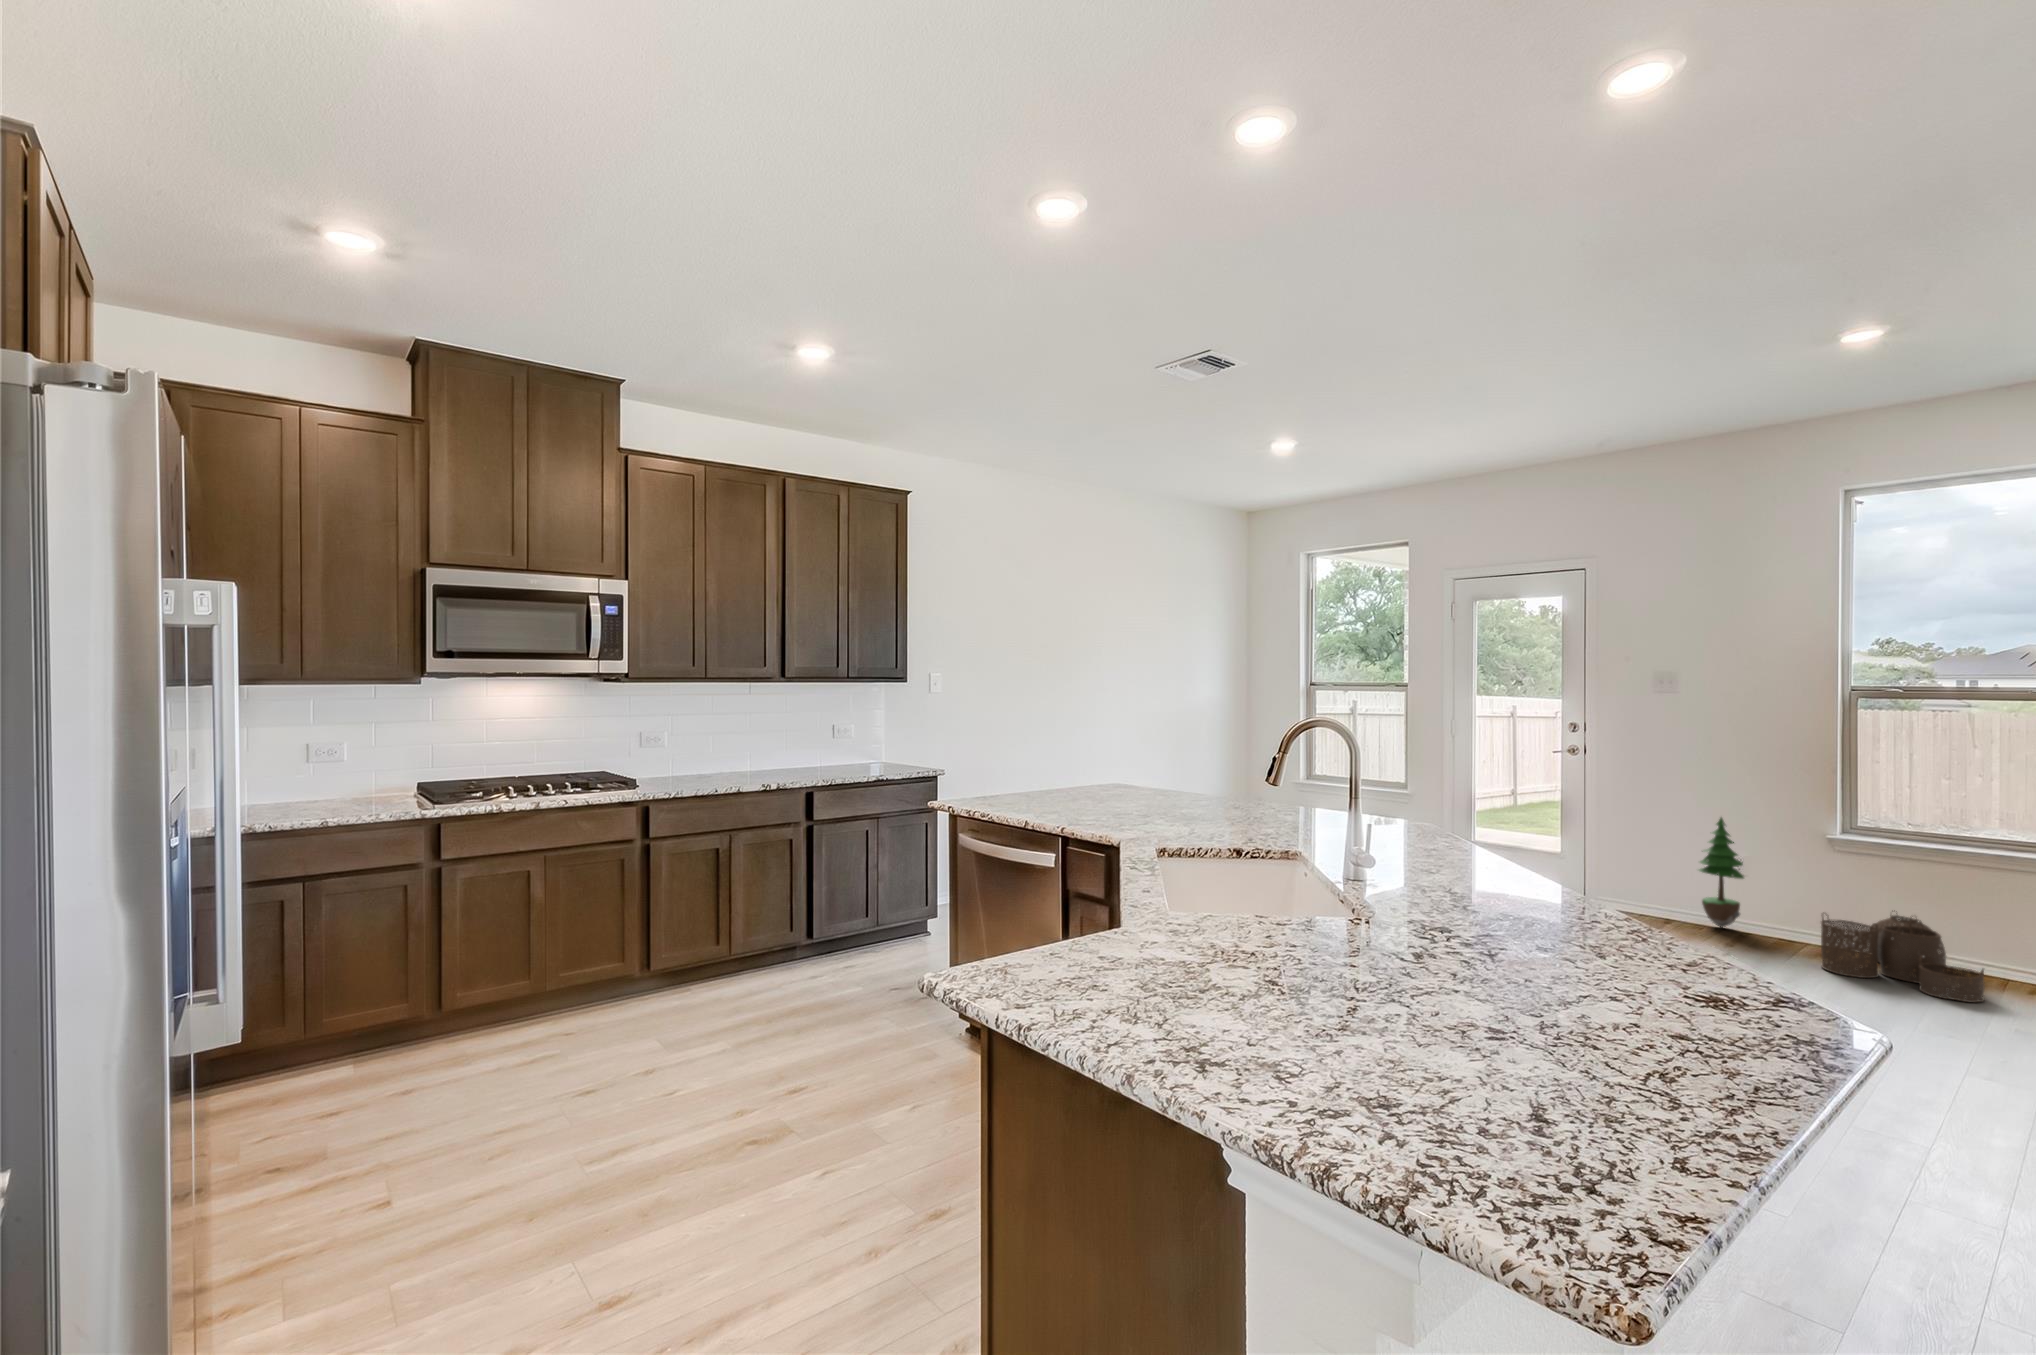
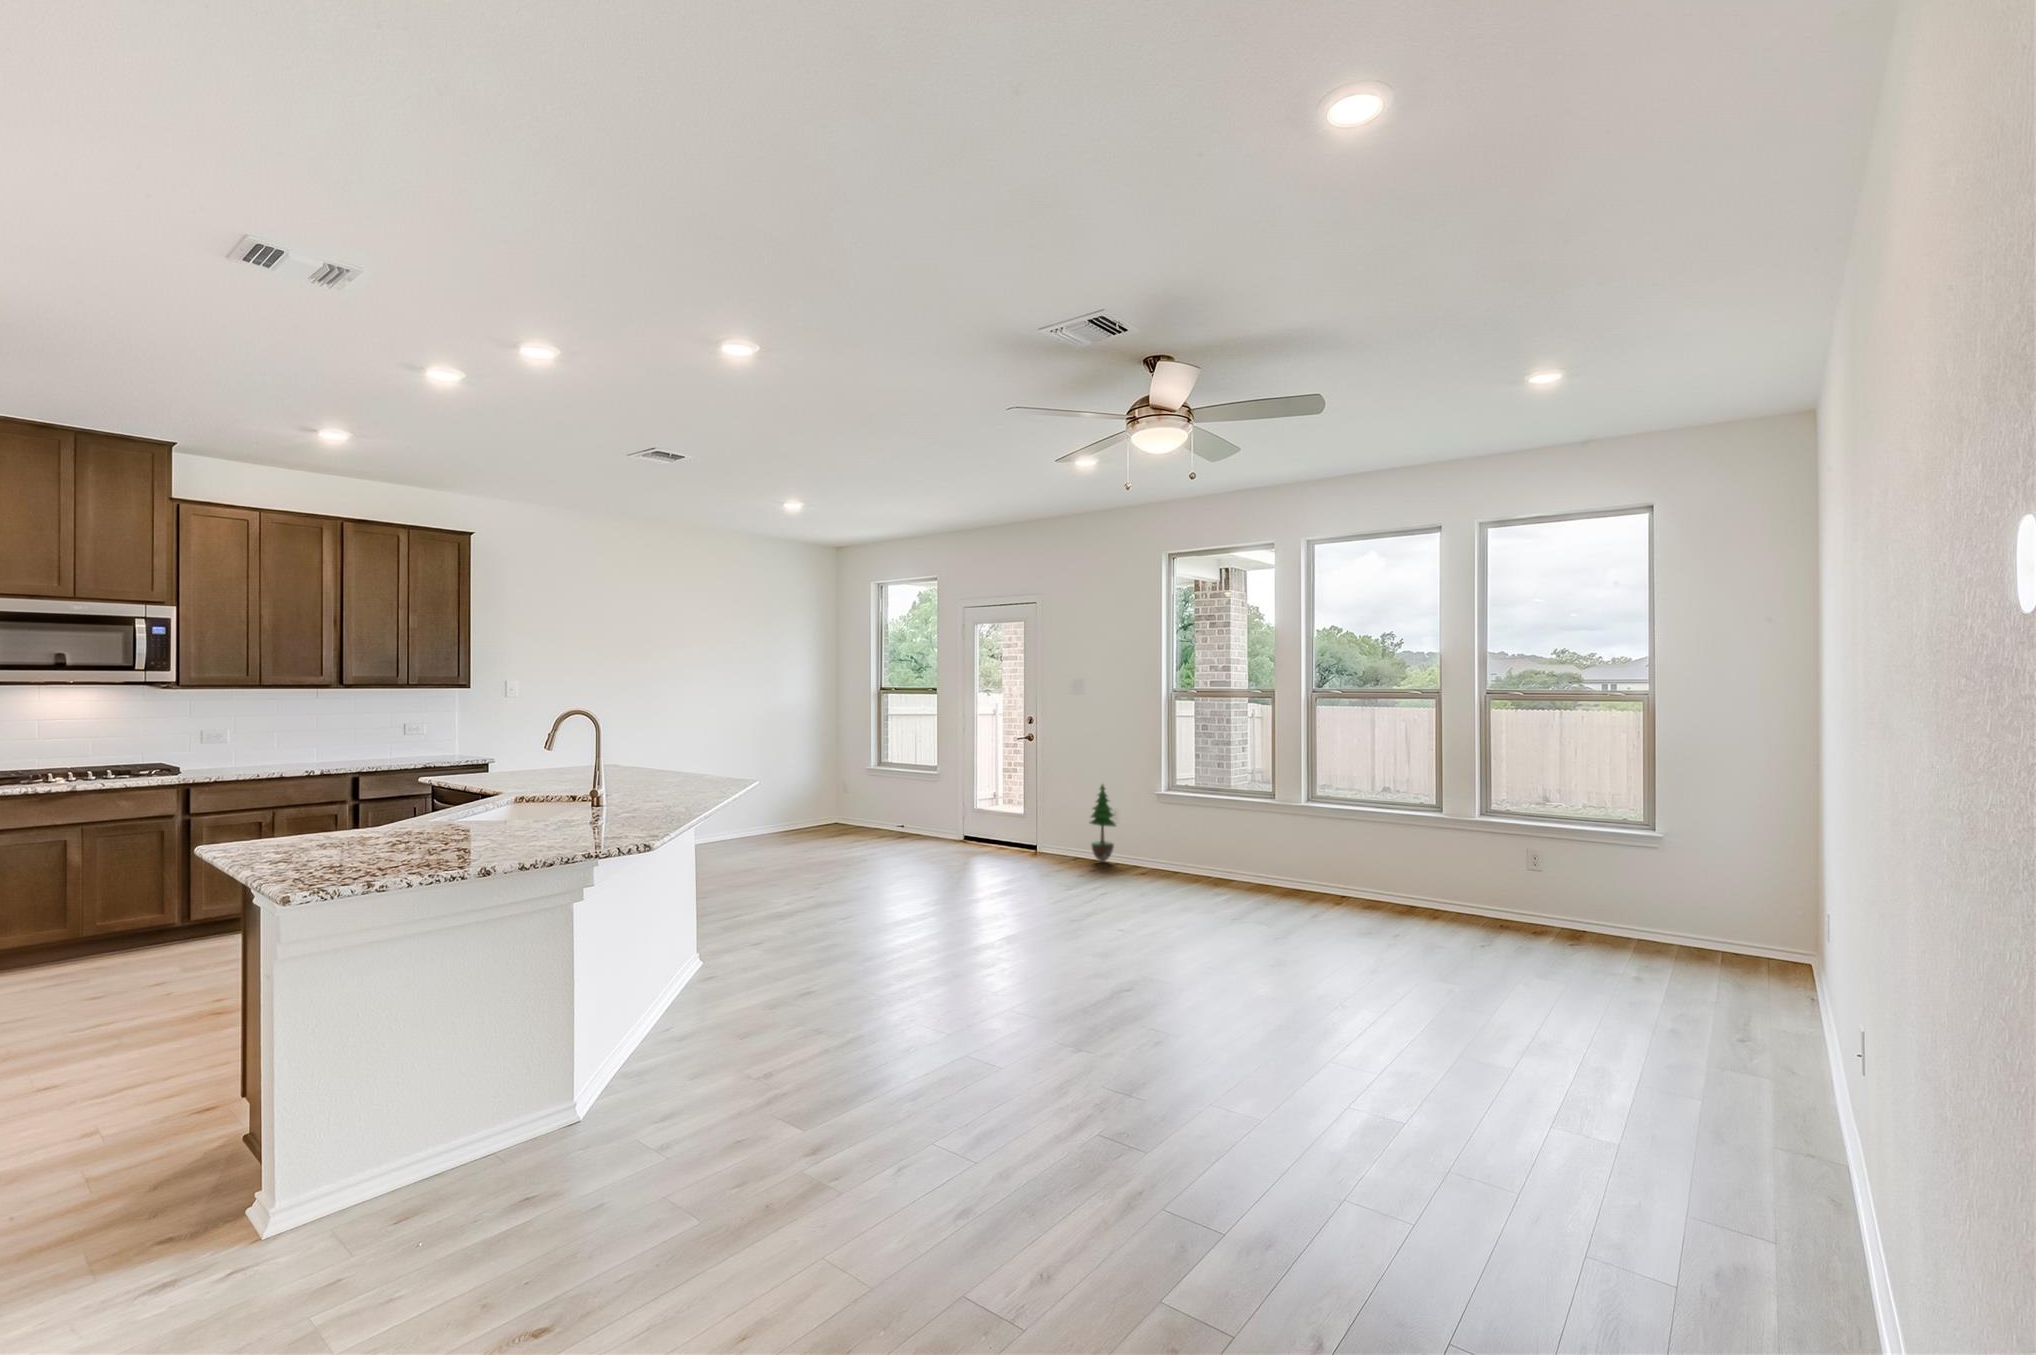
woven basket: present [1821,913,1984,1002] -> none [1126,842,1201,895]

